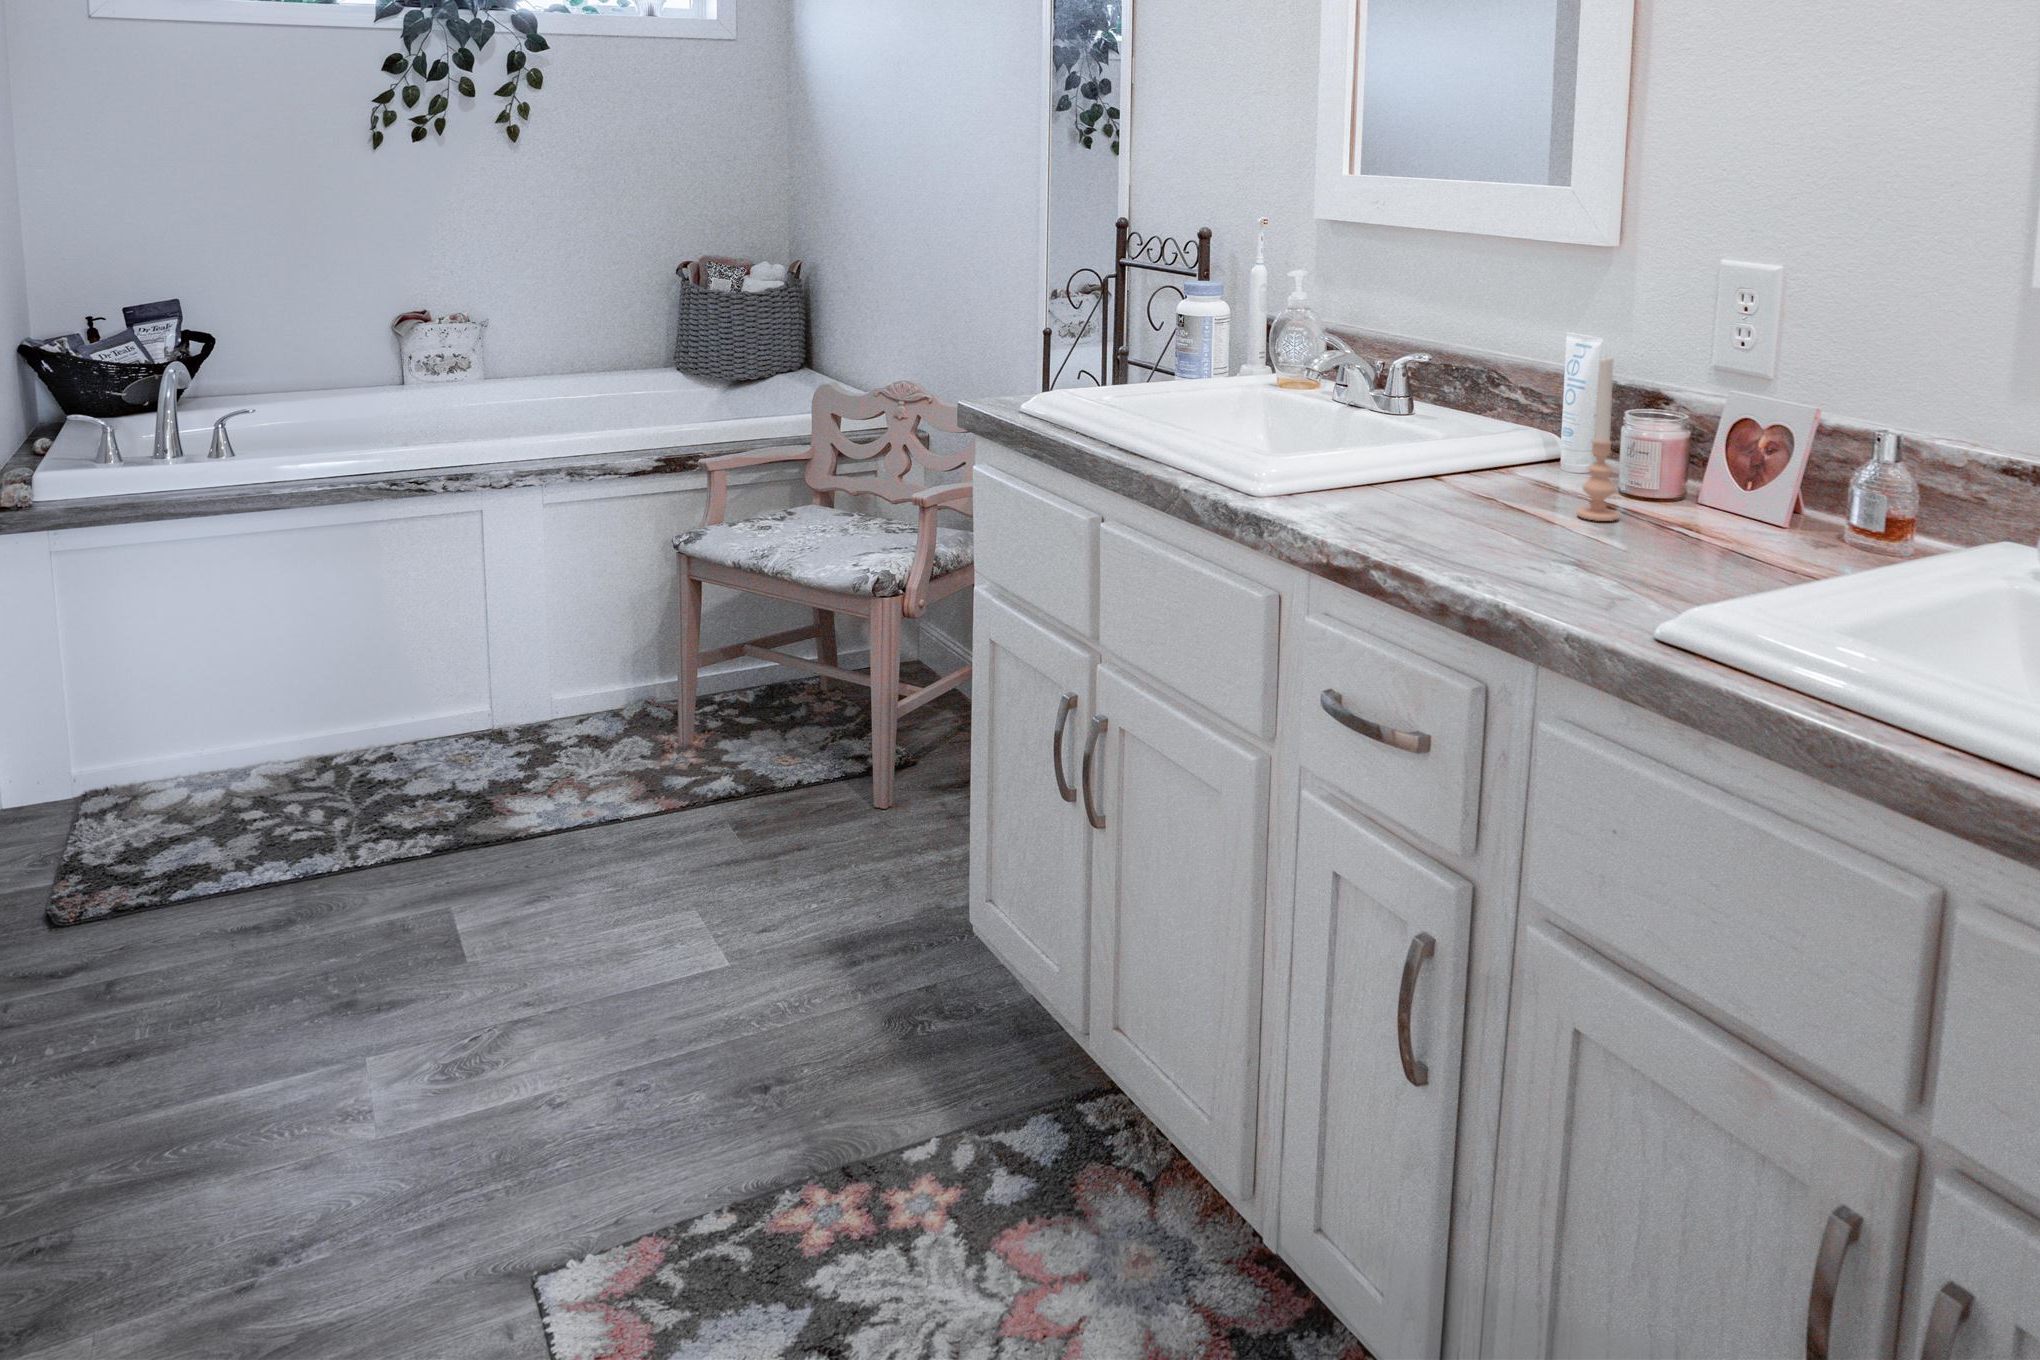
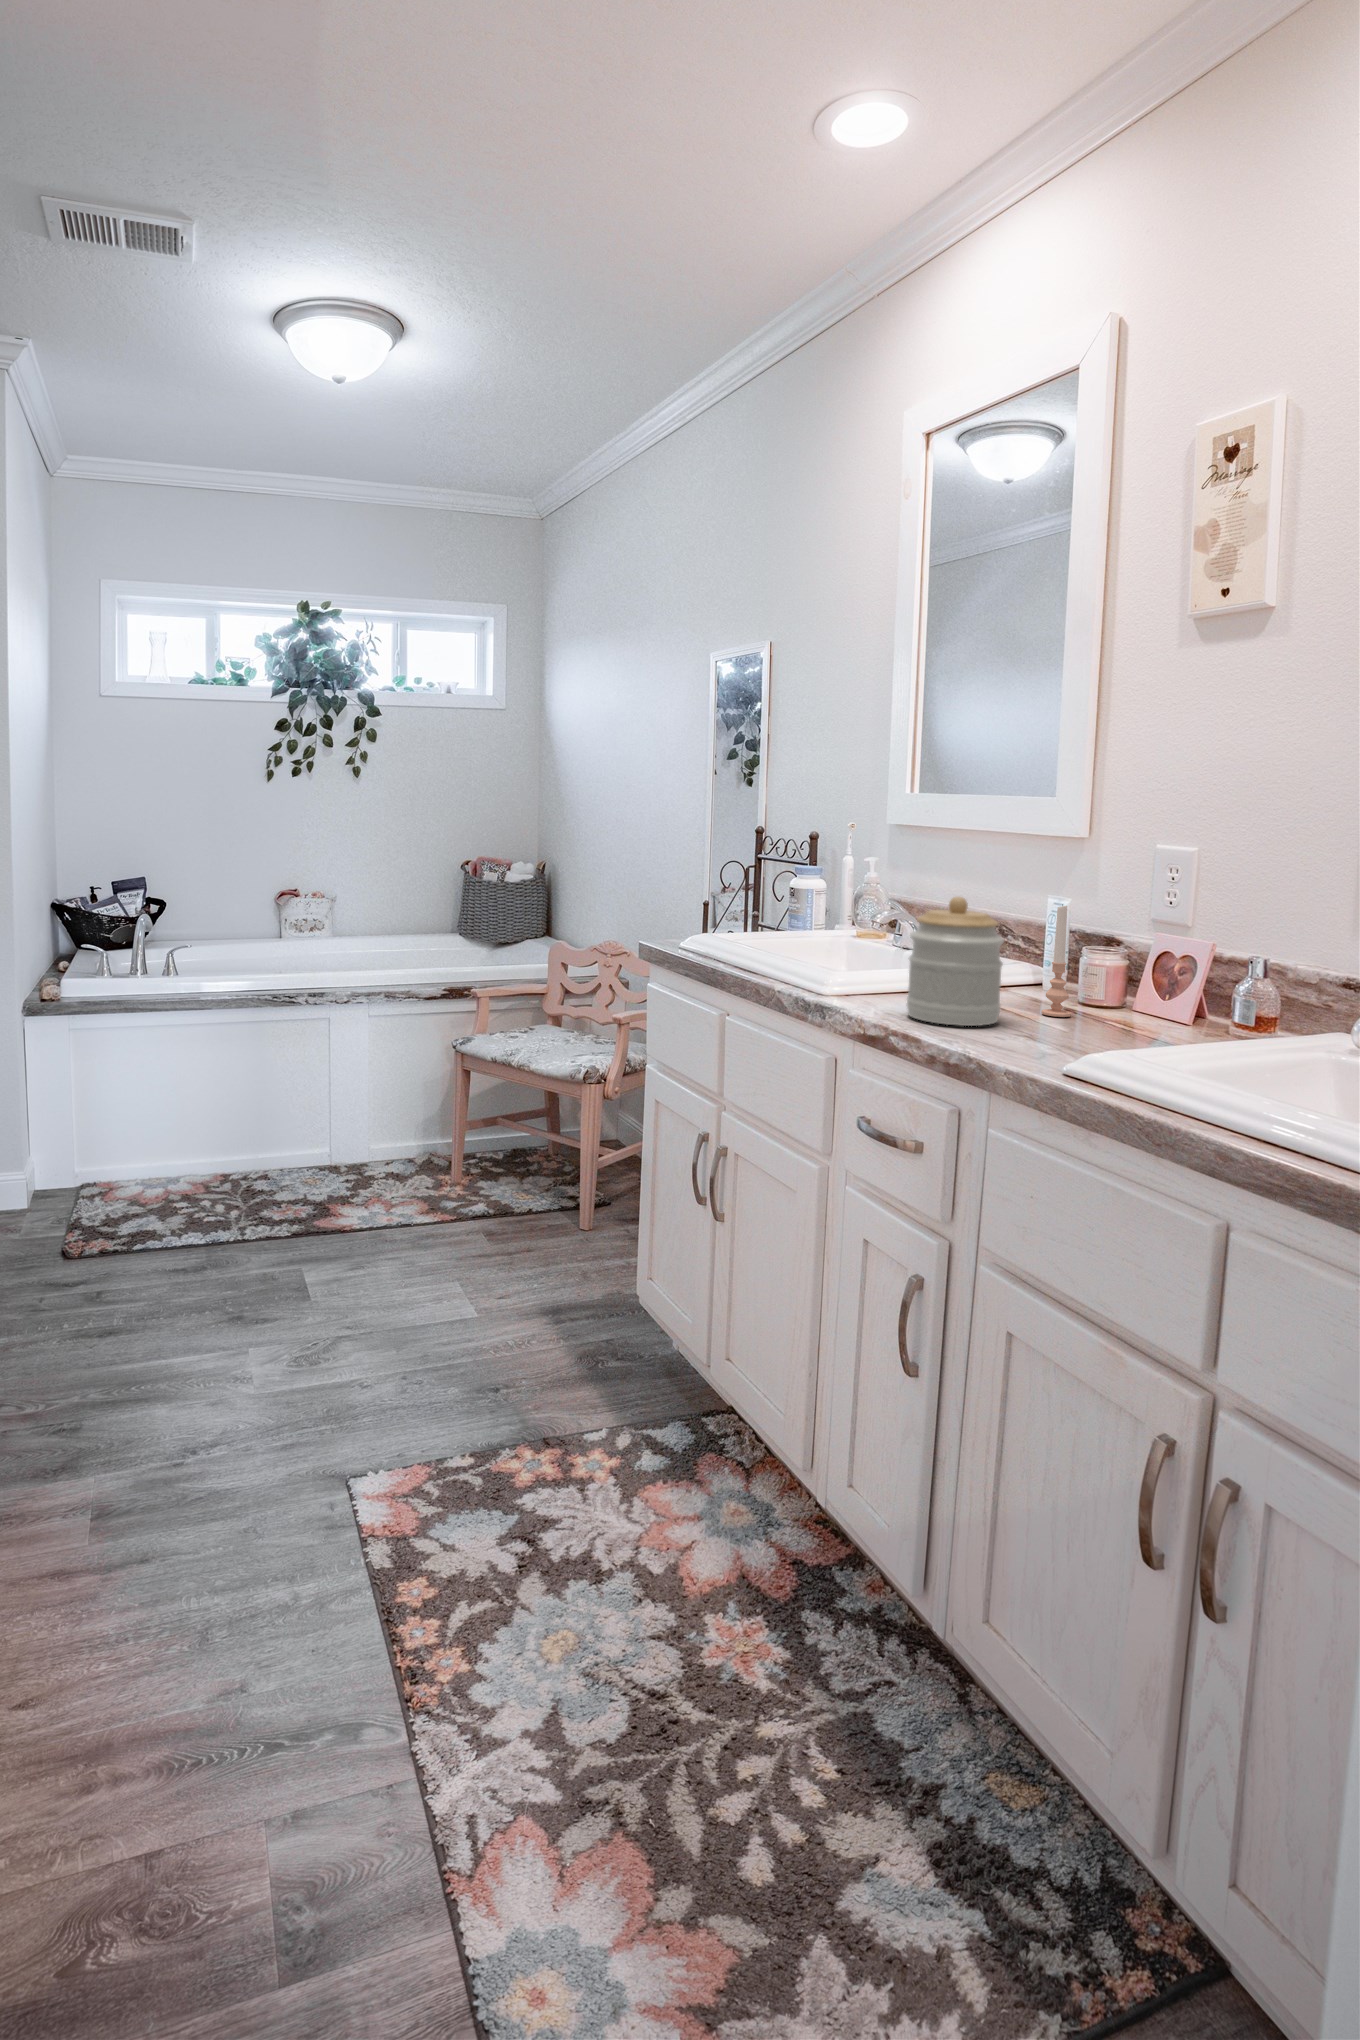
jar: none [1392,352,1536,549] -> present [906,897,1004,1026]

